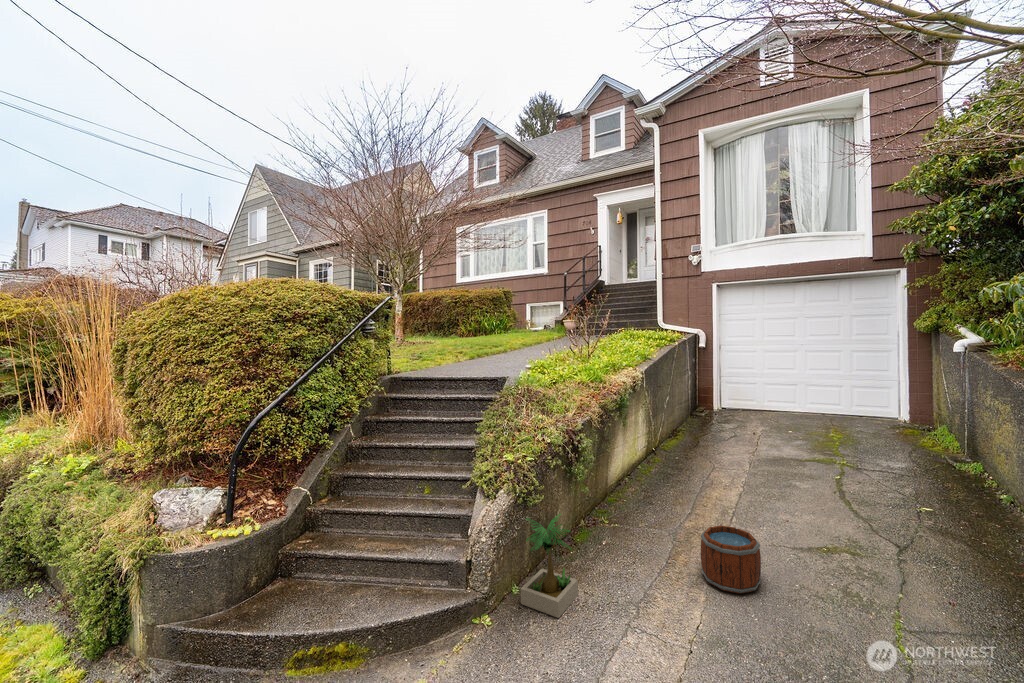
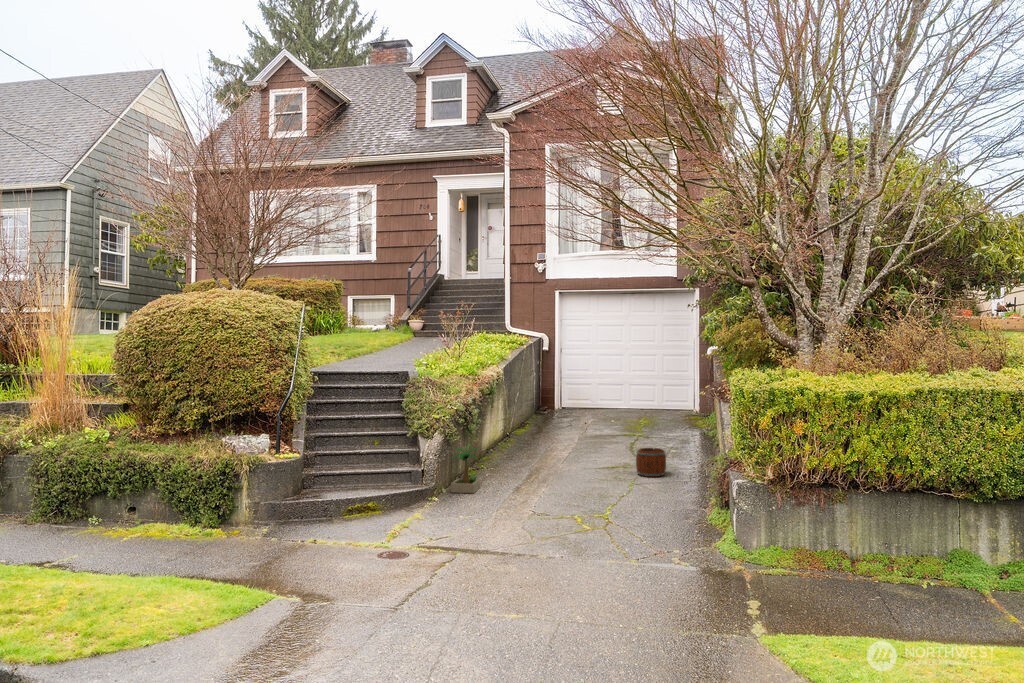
bucket: present [701,526,761,594] -> present [636,448,666,477]

